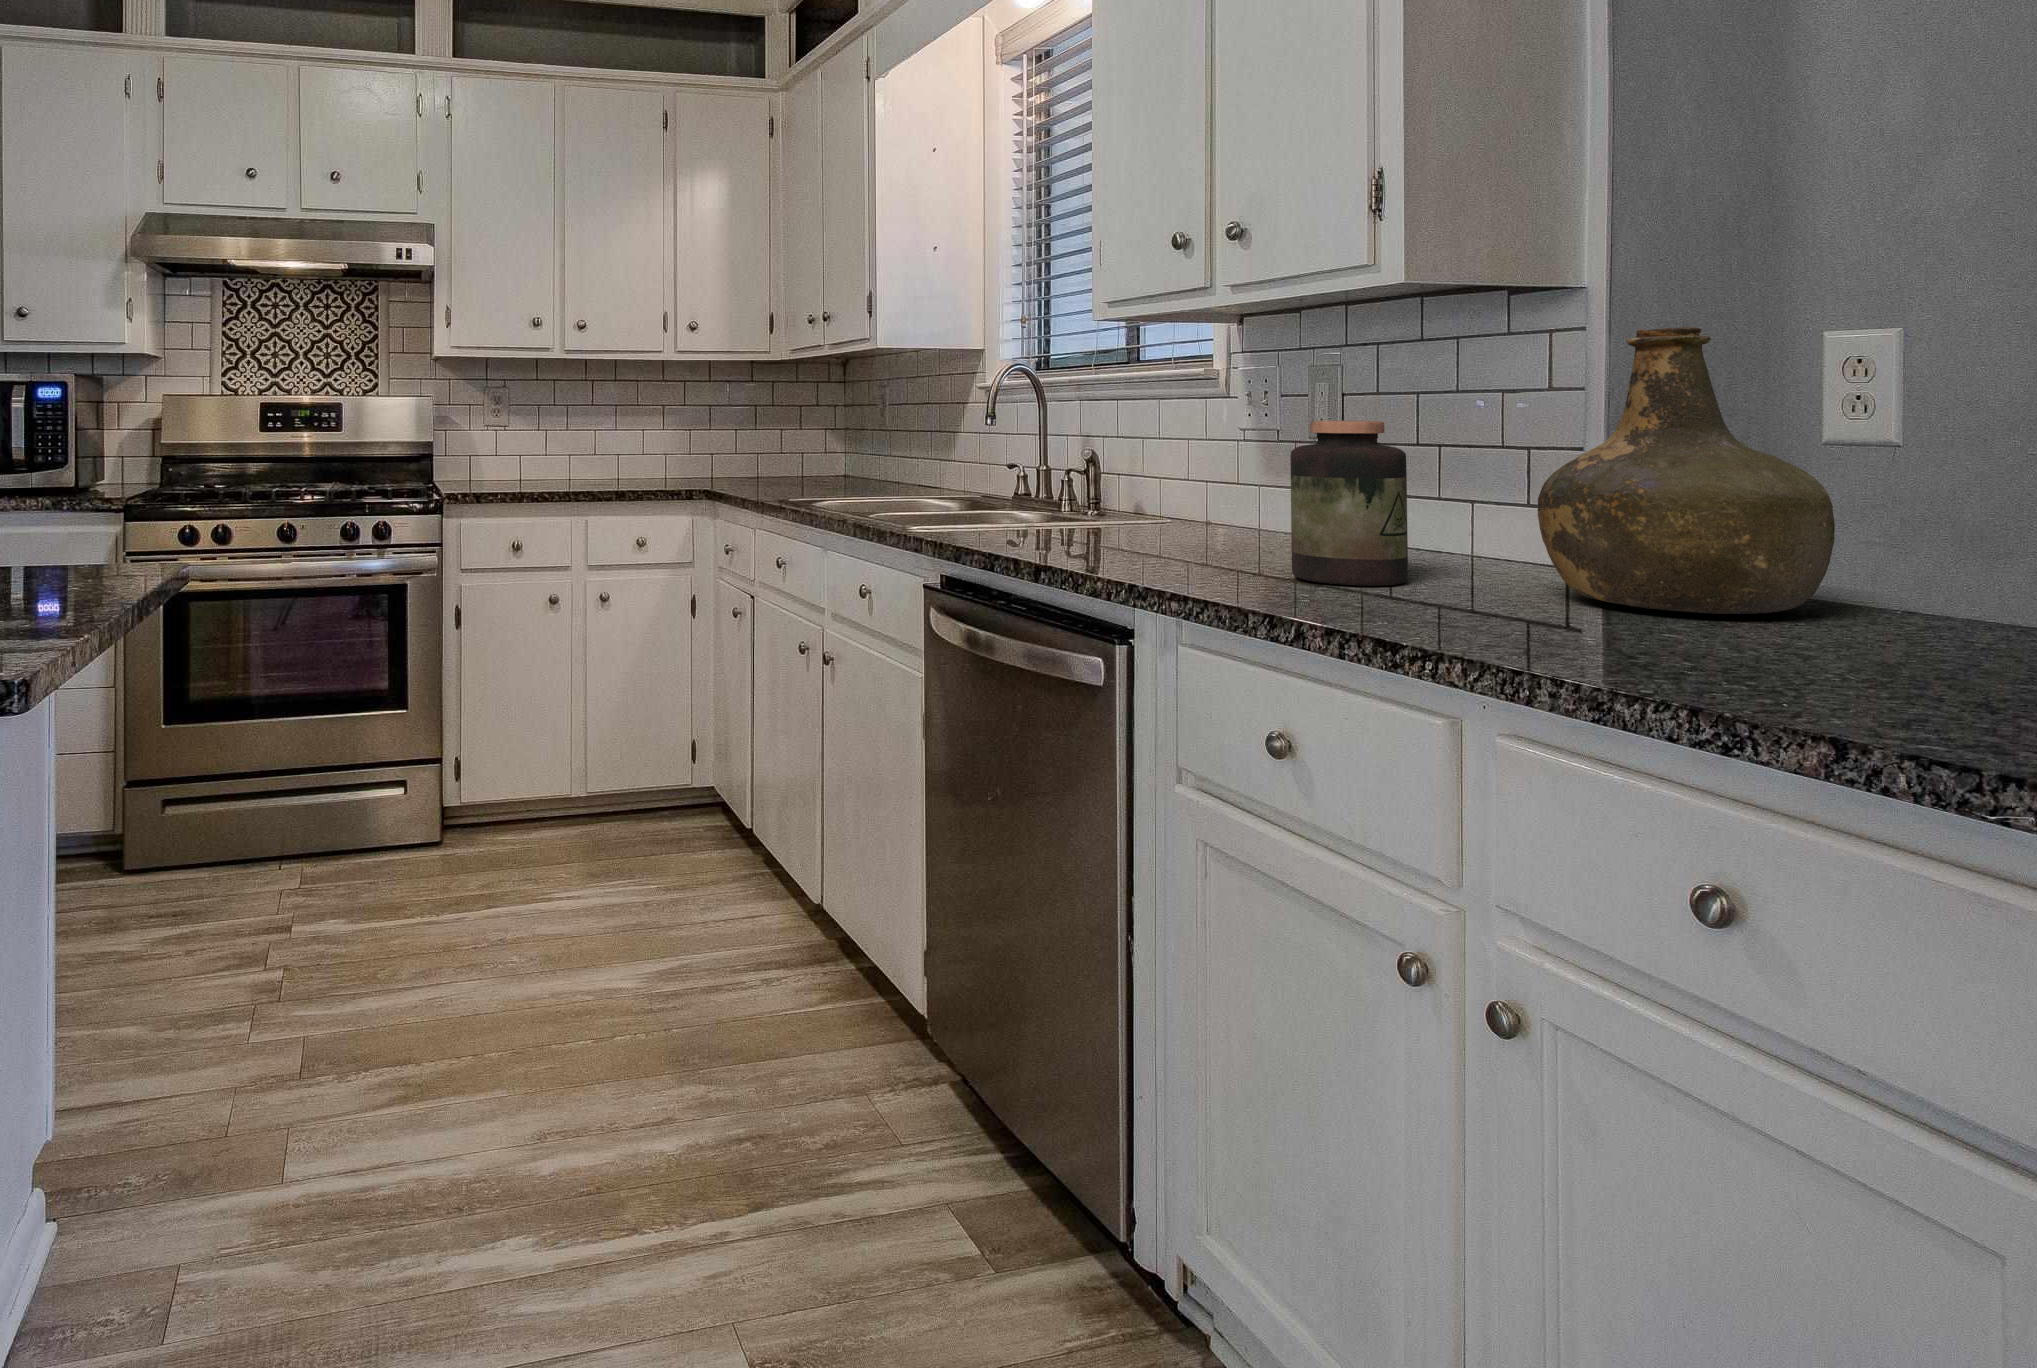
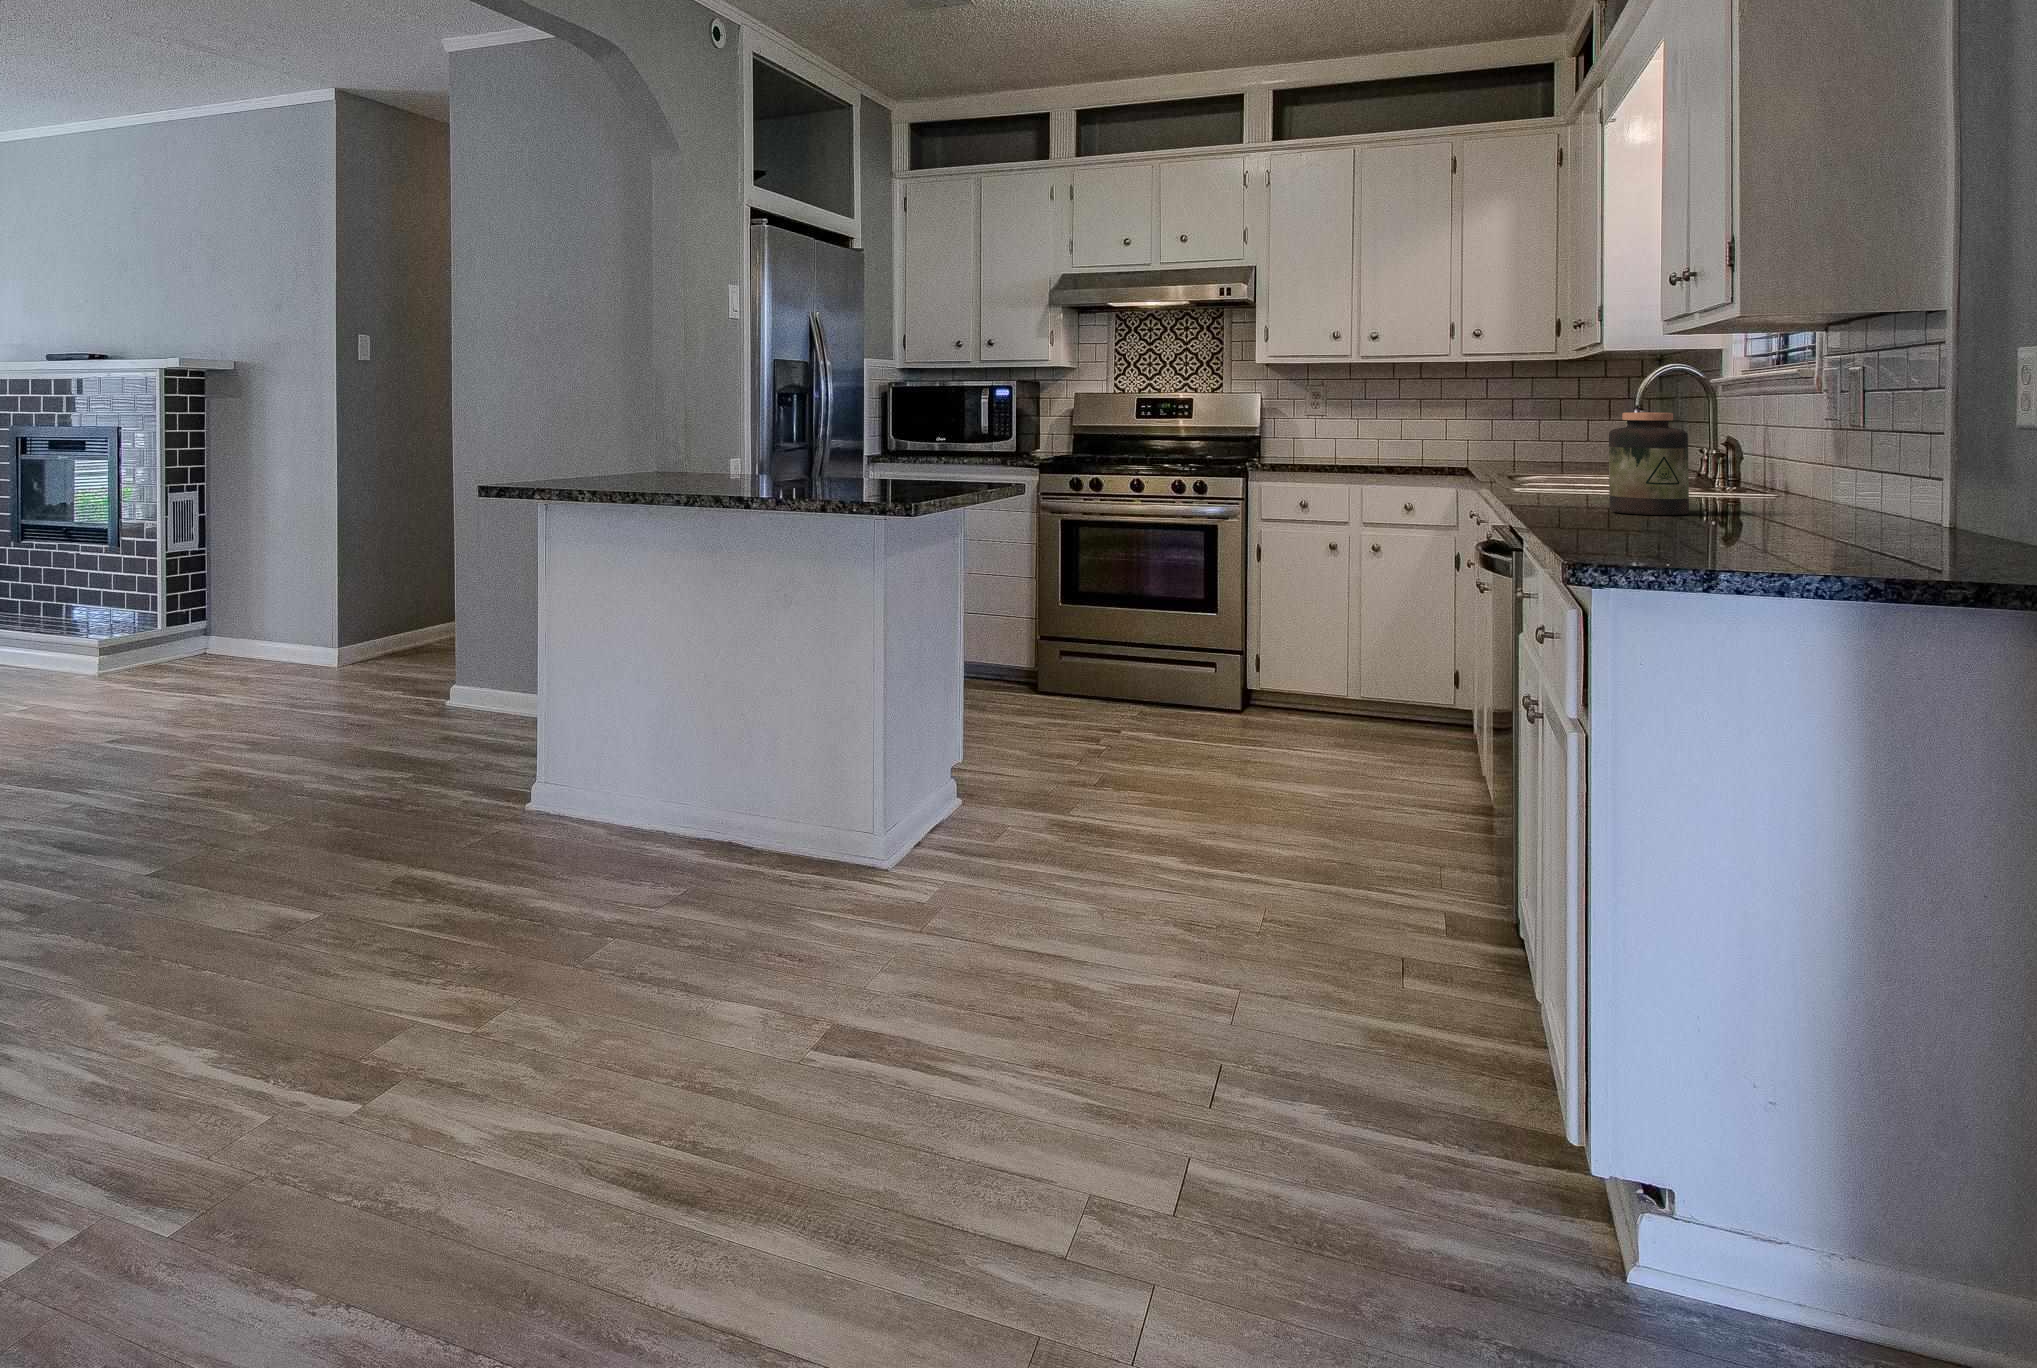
bottle: present [1538,327,1835,614] -> none [1696,355,1880,528]

